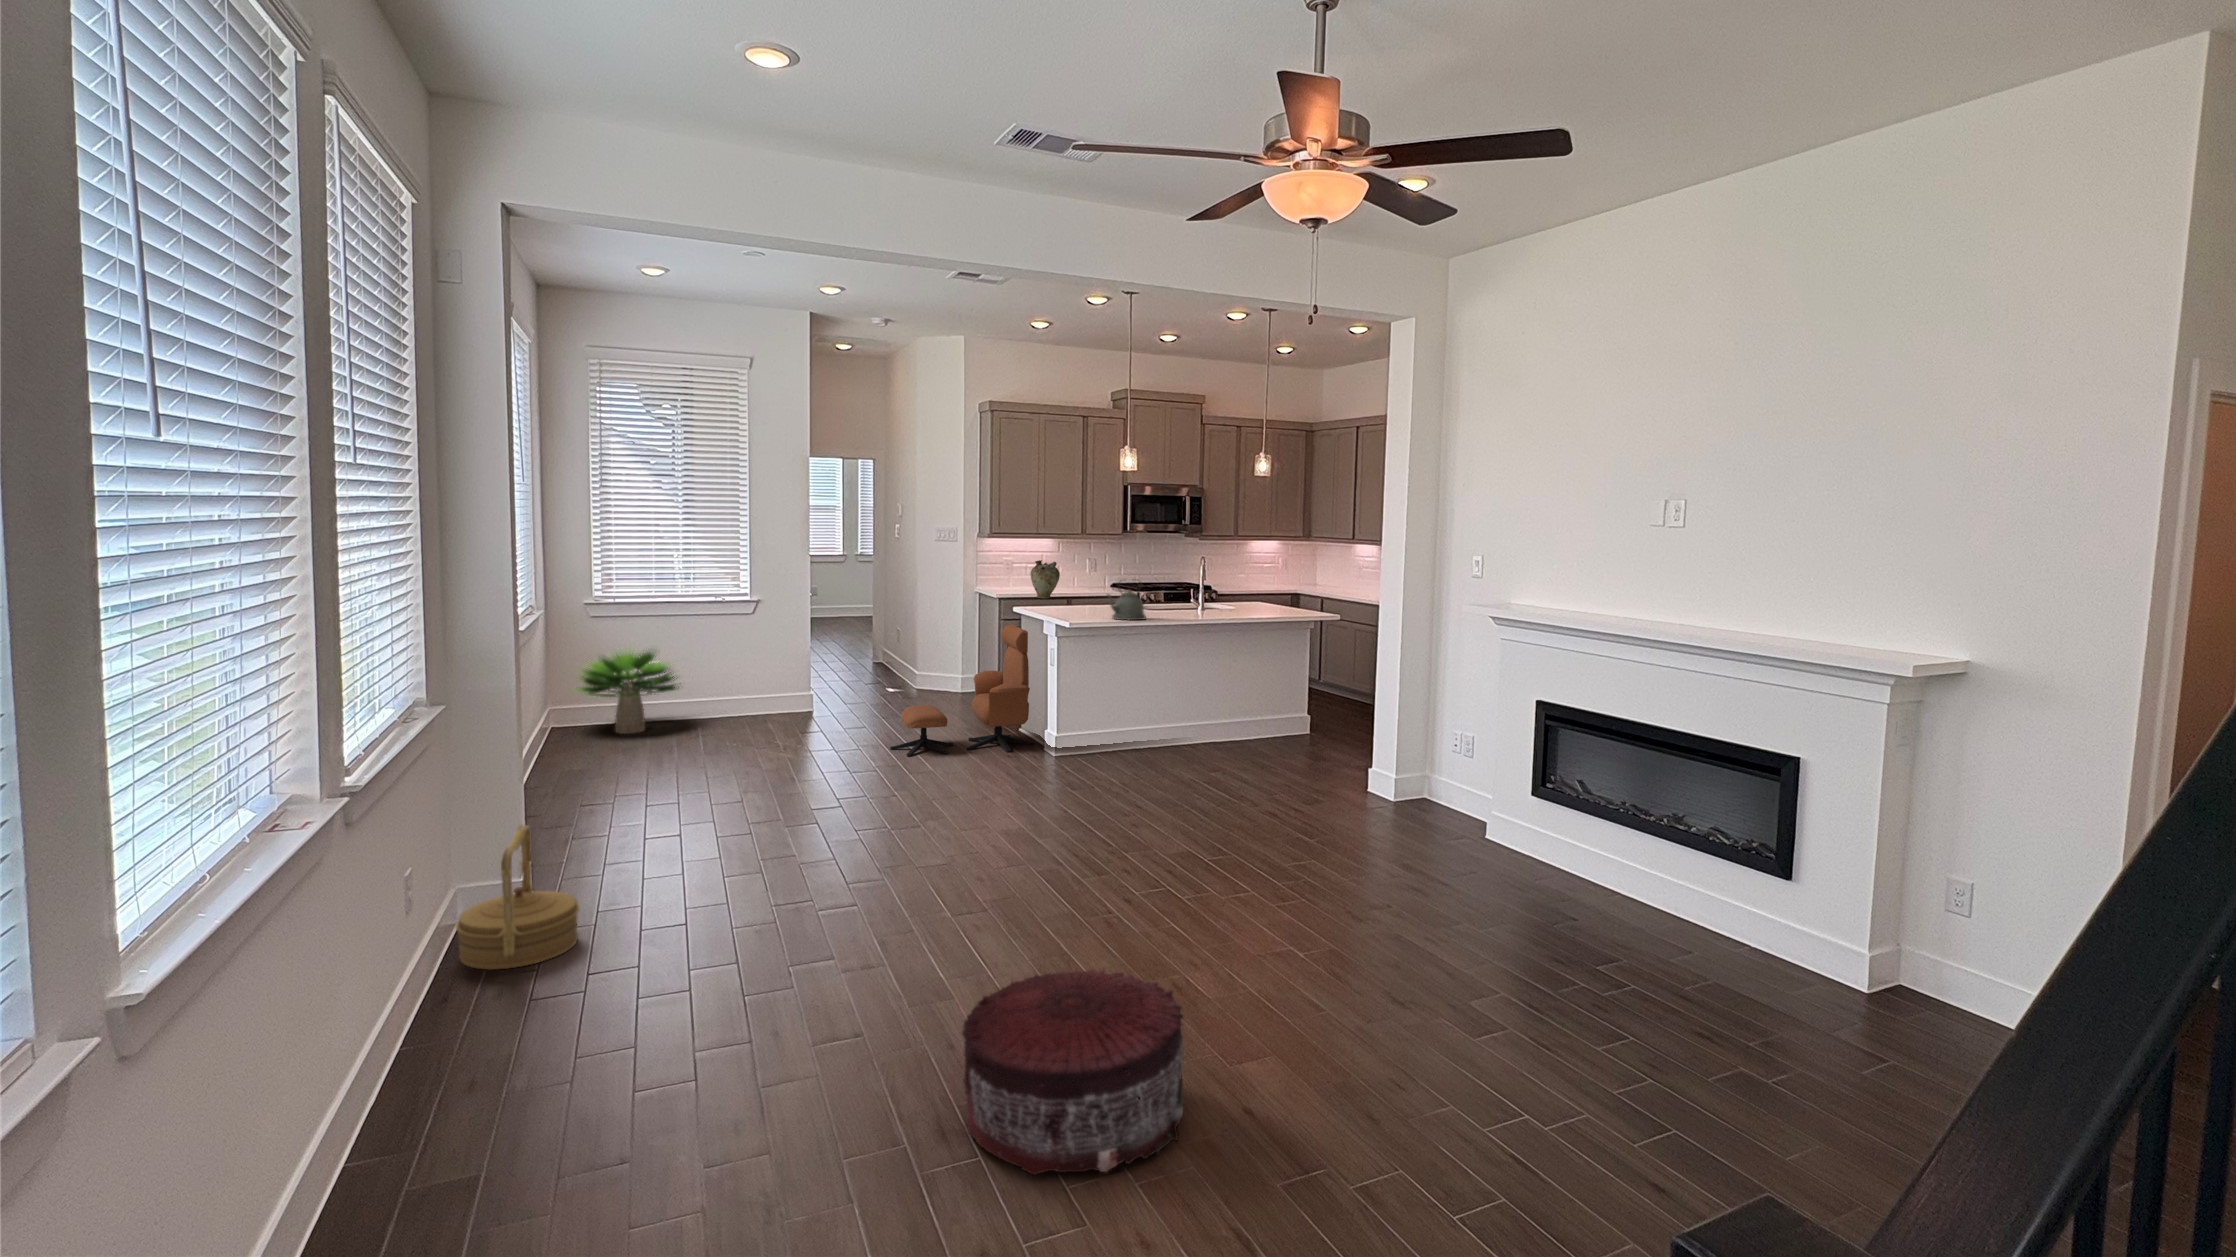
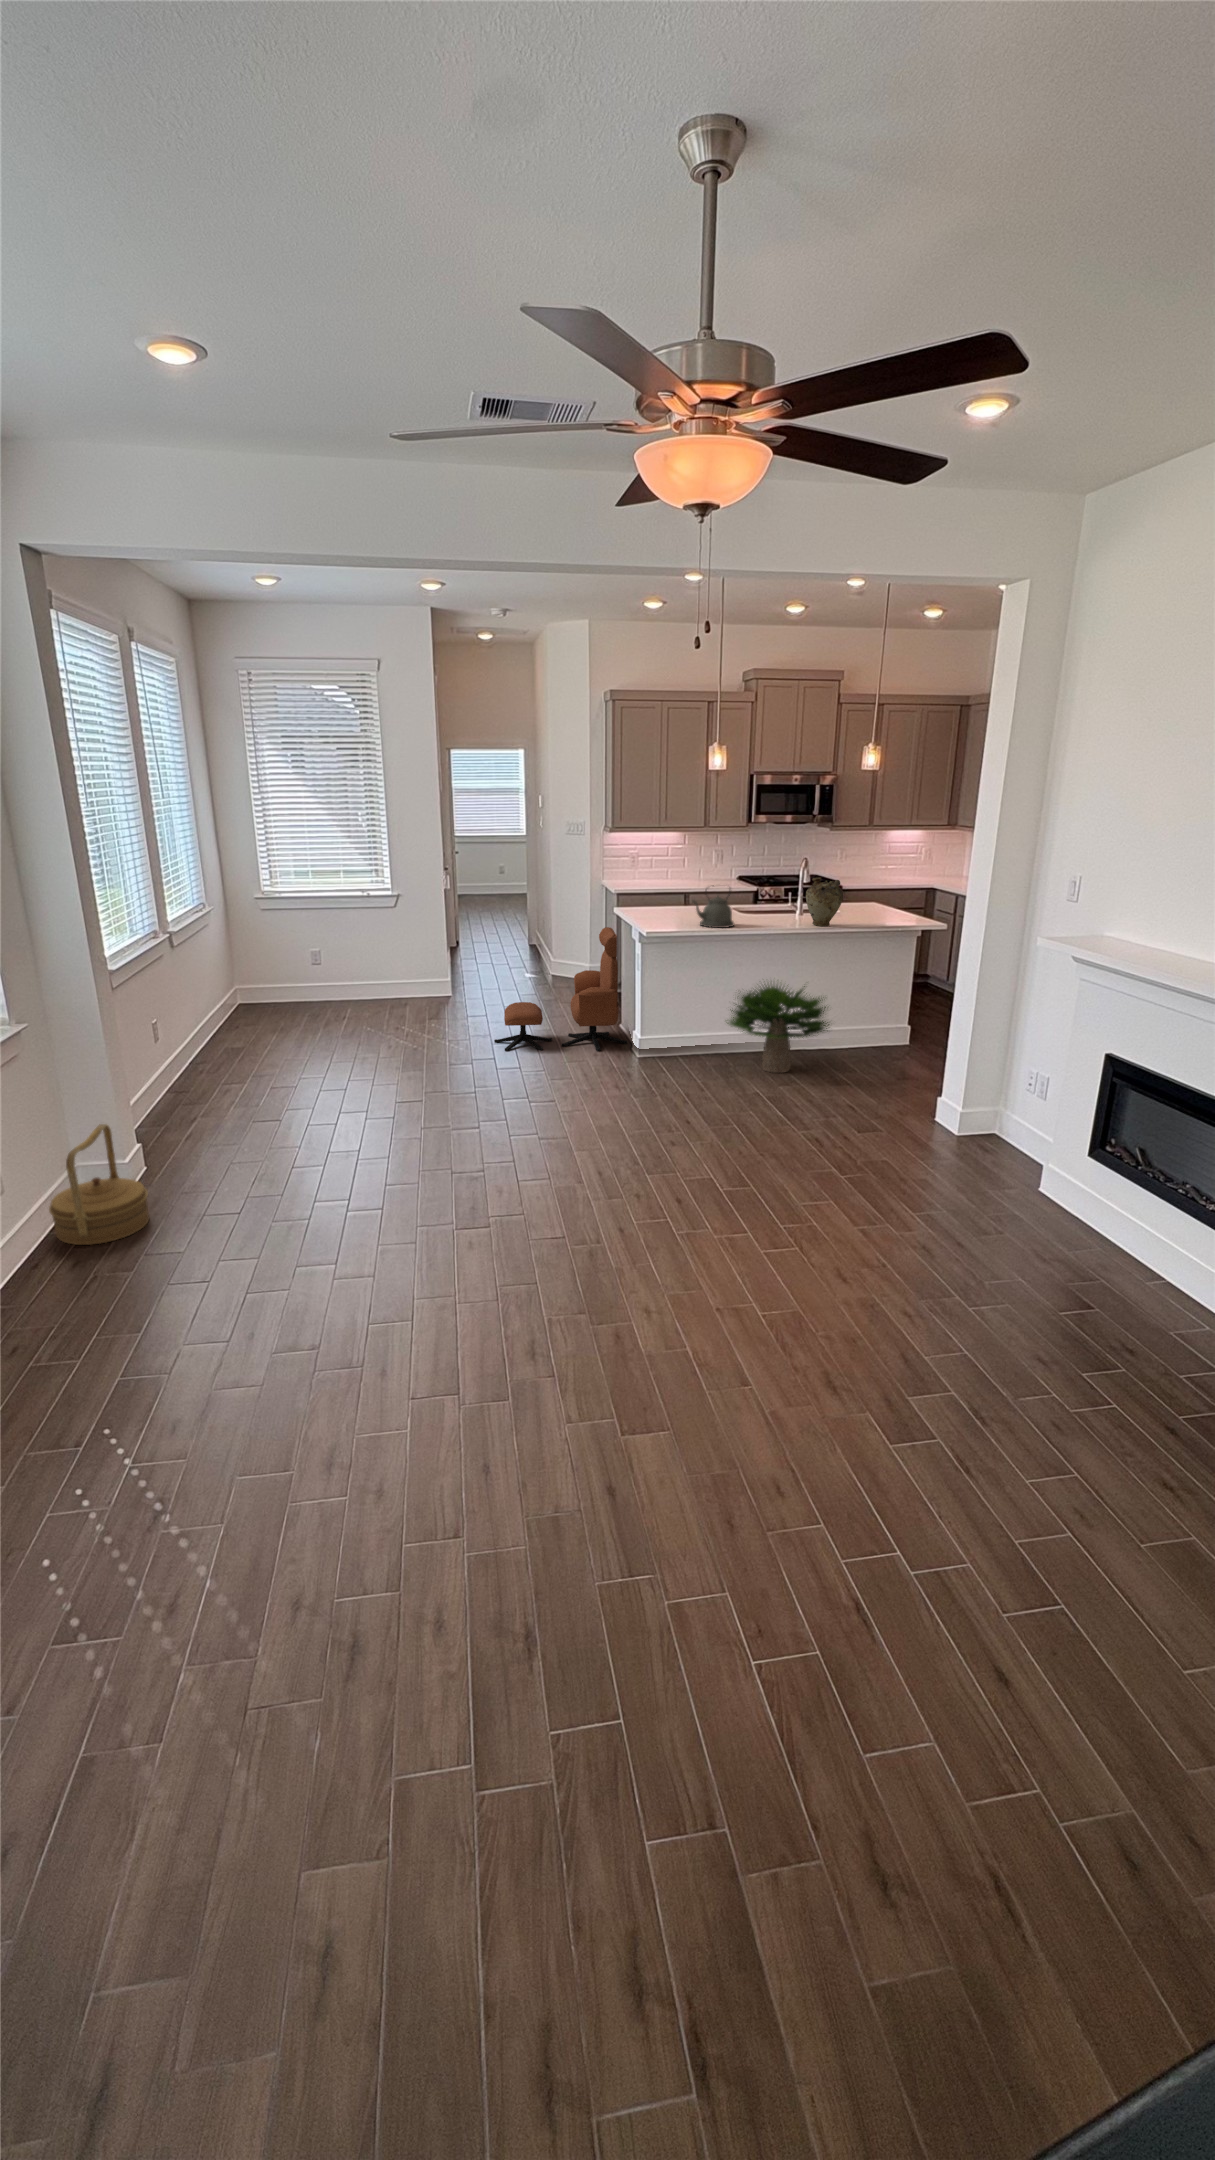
vase: present [1030,560,1060,599] -> present [806,877,843,926]
potted plant: present [576,651,681,734] -> present [727,984,830,1073]
pouf: present [962,970,1183,1174] -> none [333,1329,552,1542]

